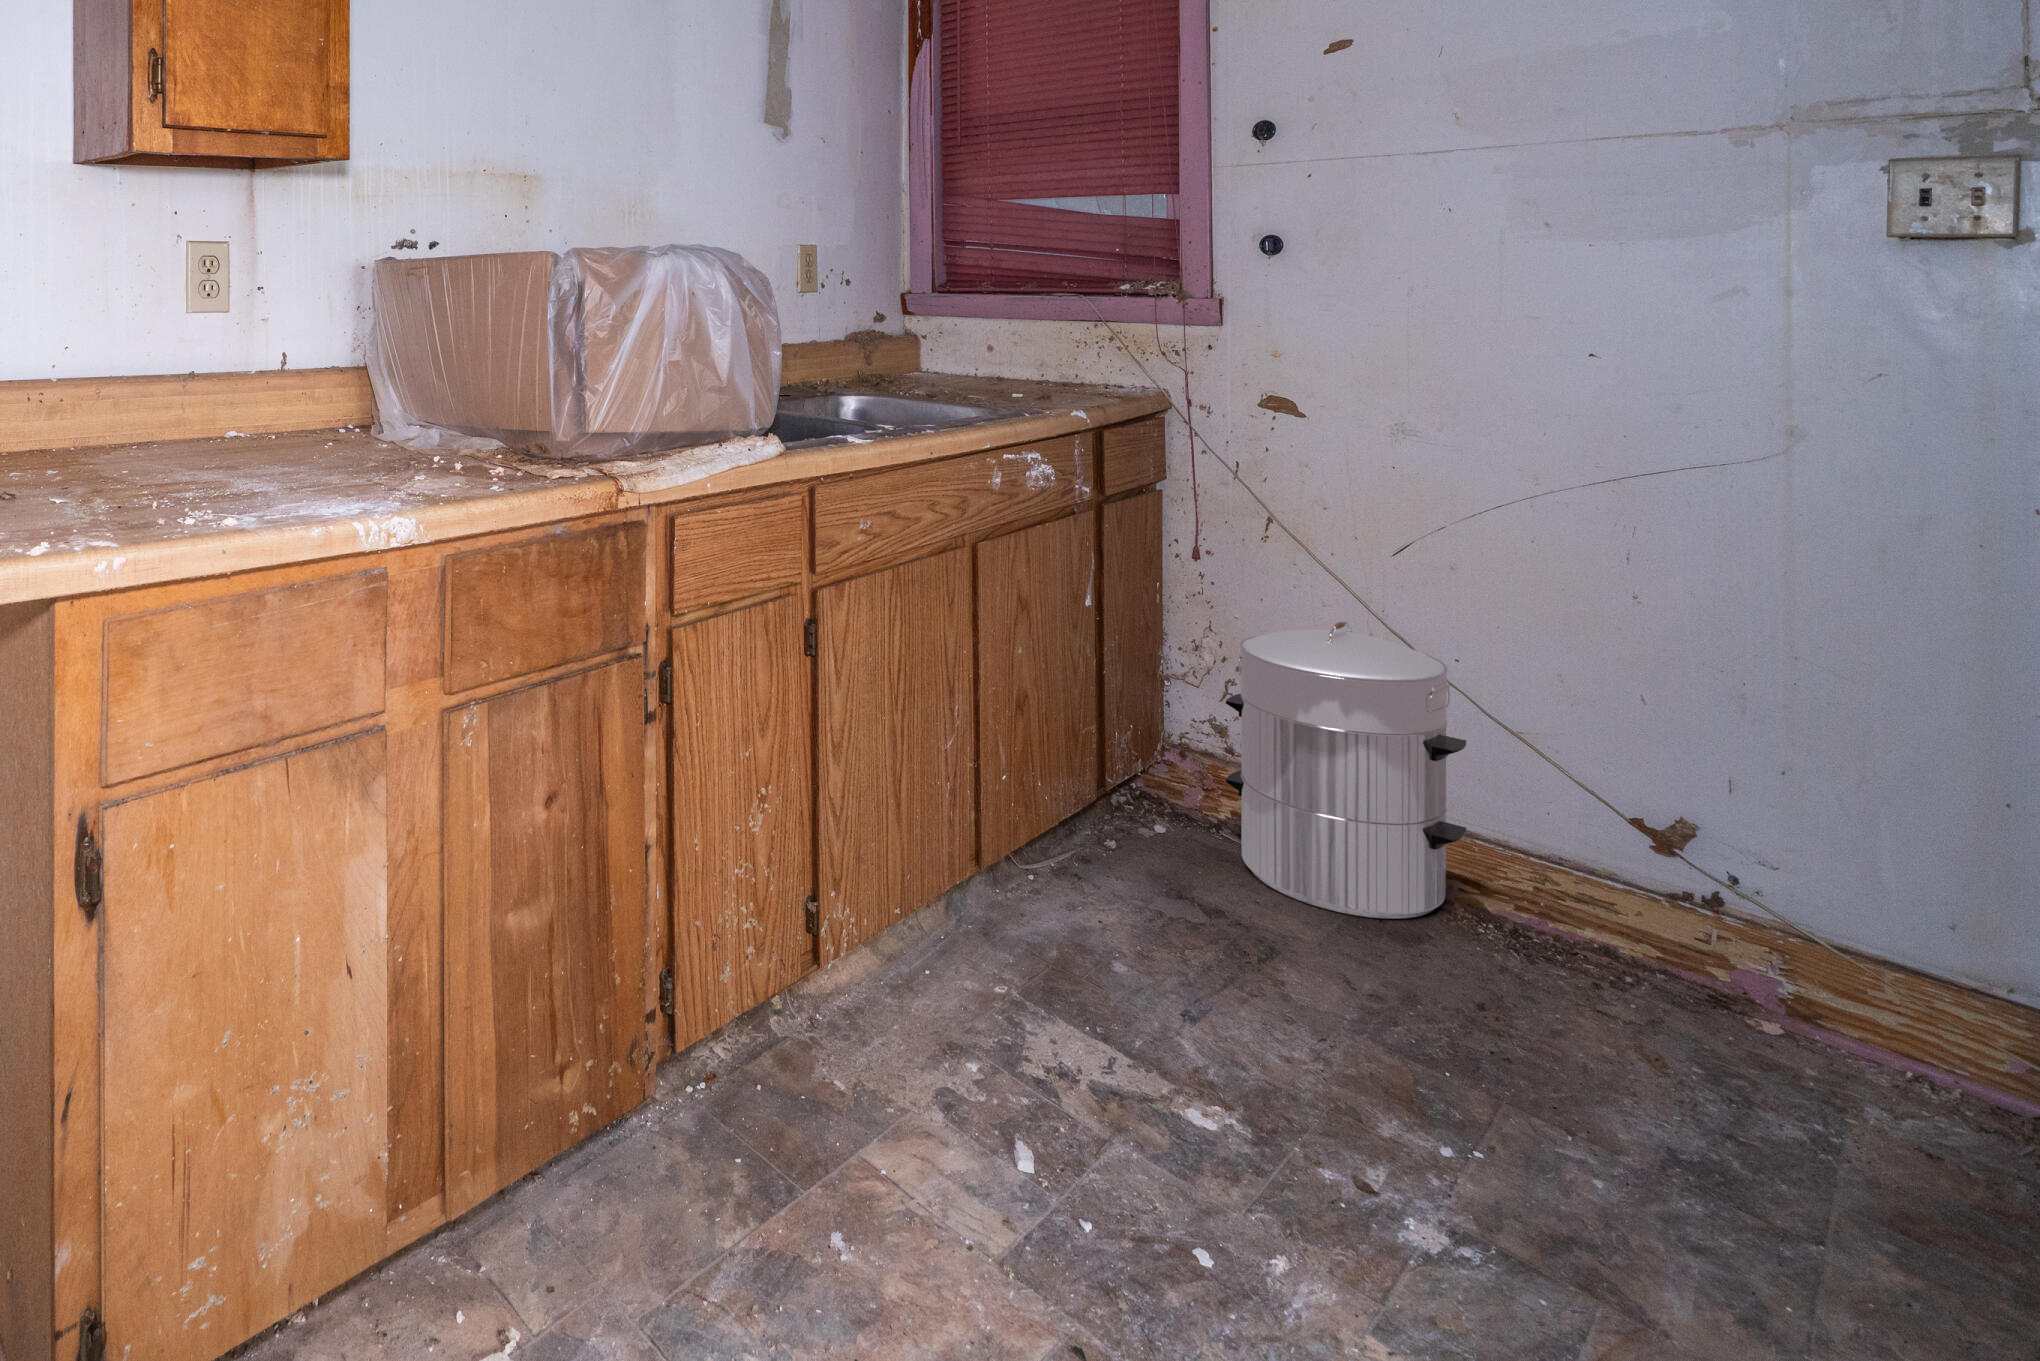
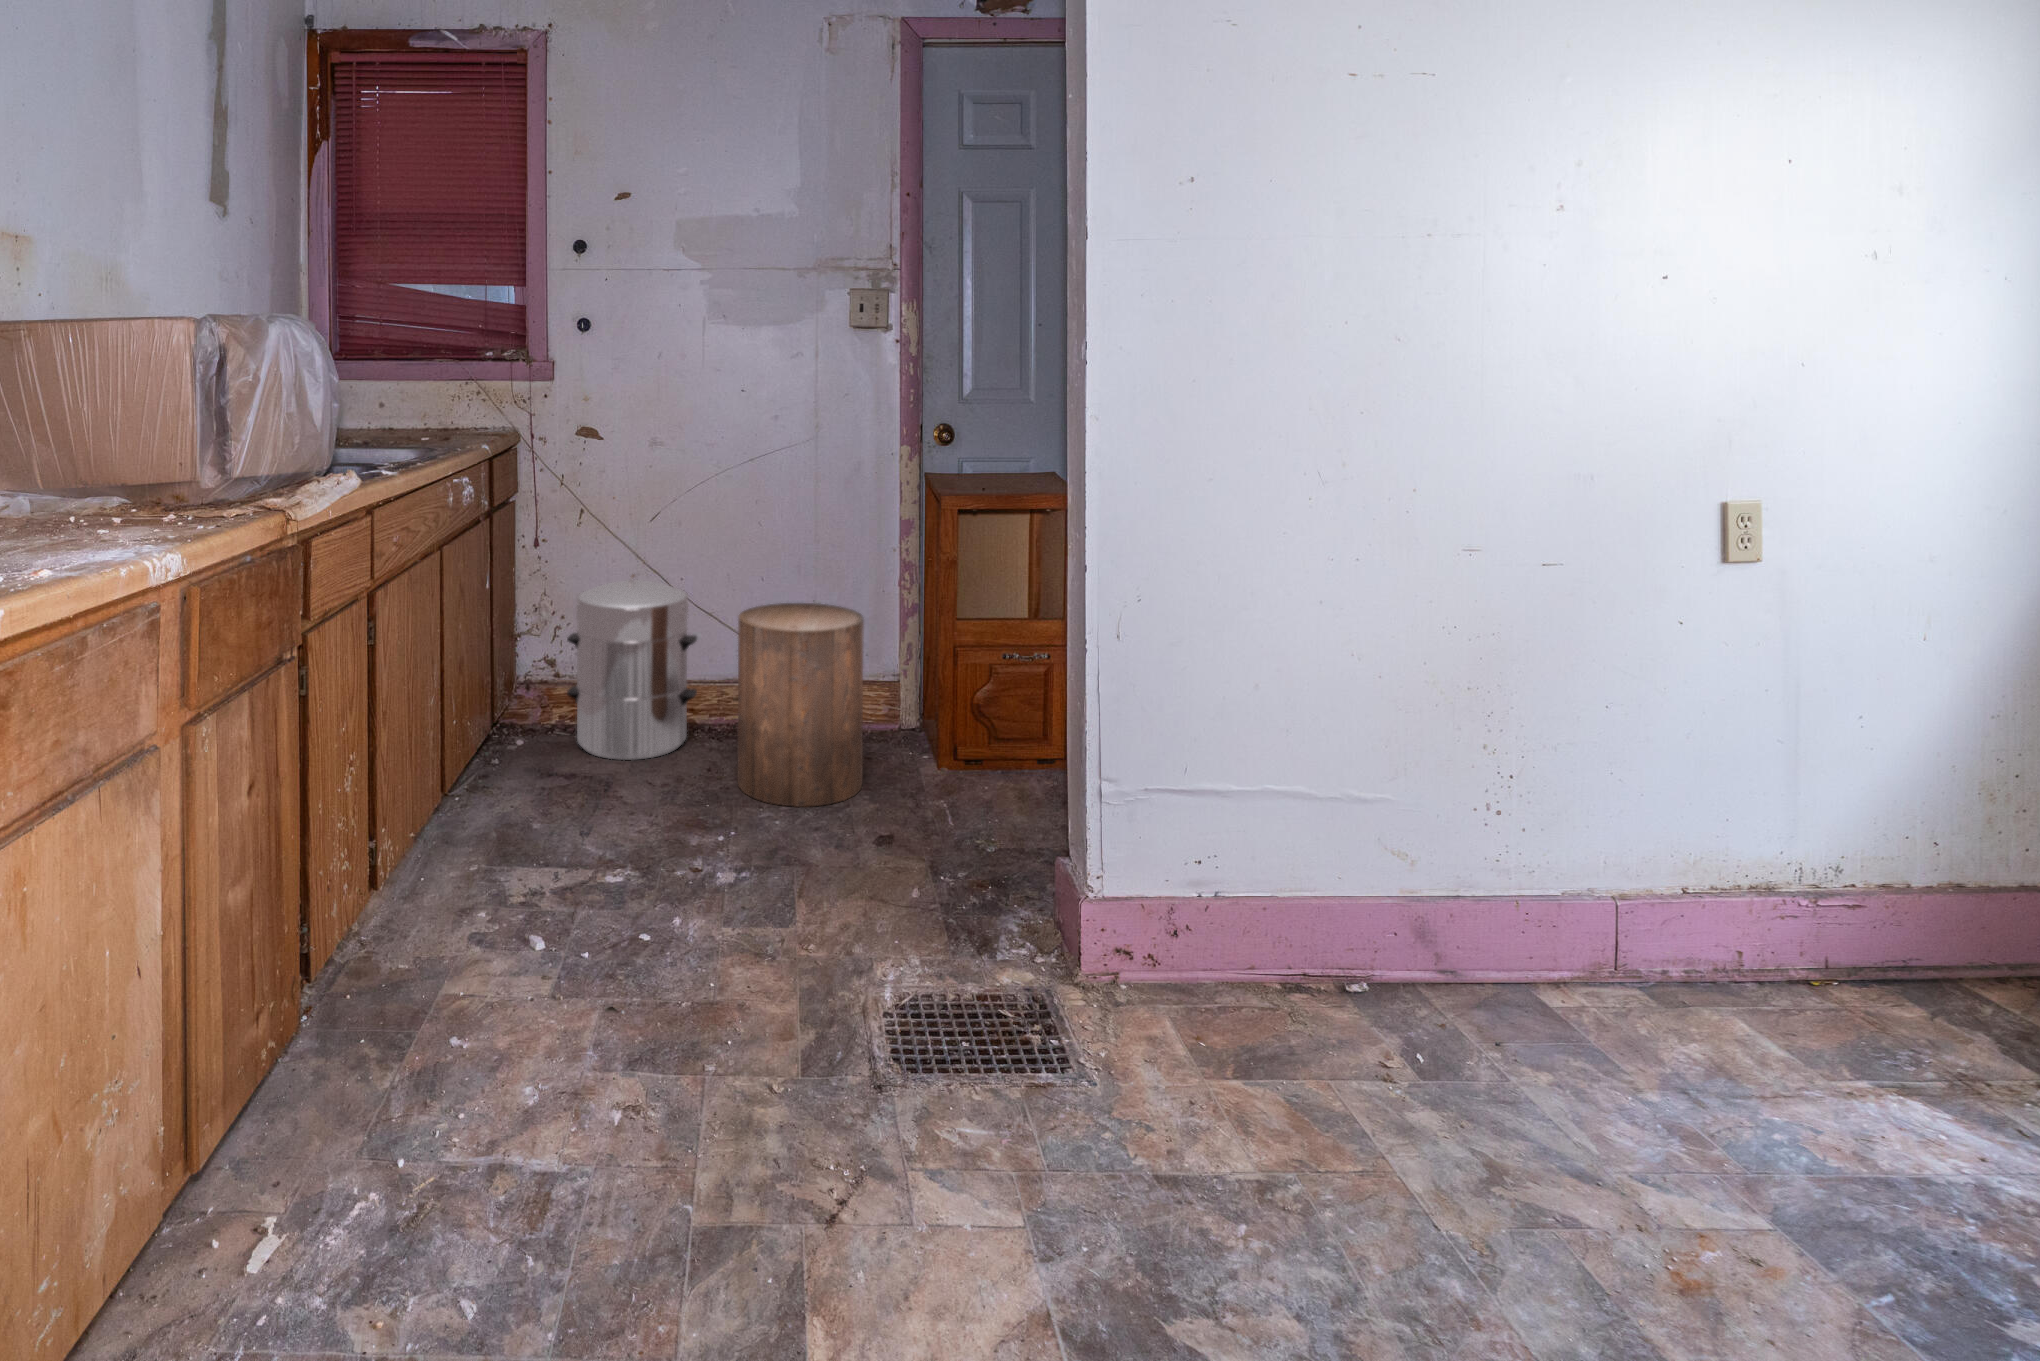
stool: none [1524,716,1856,1145] -> present [737,603,864,807]

